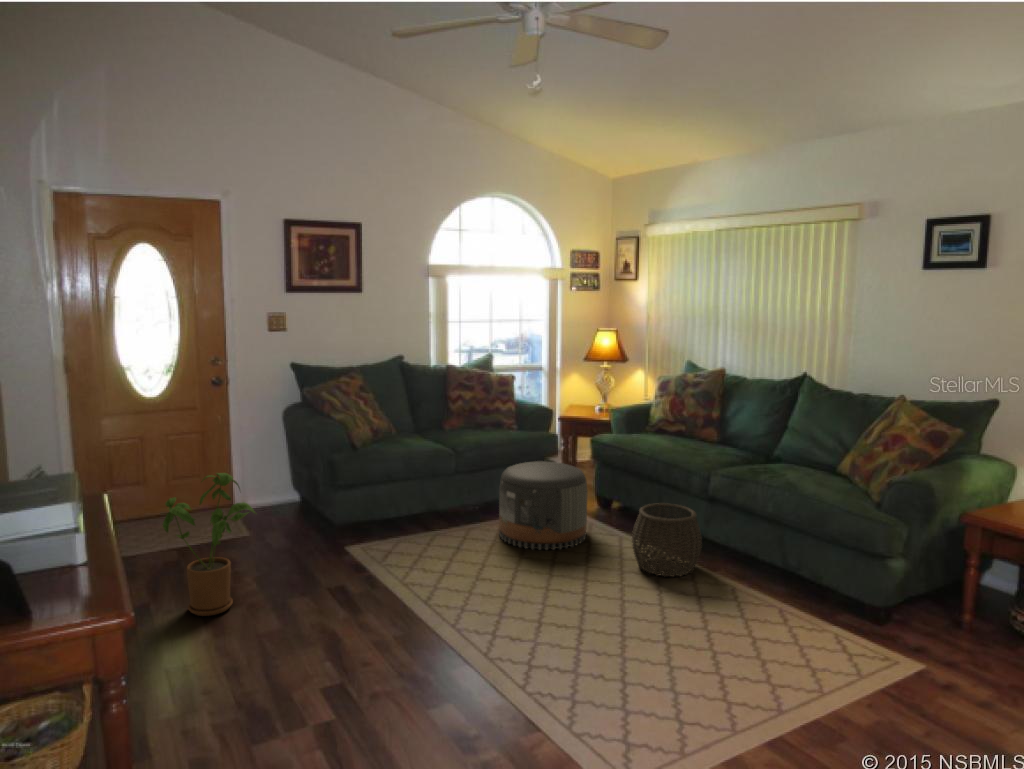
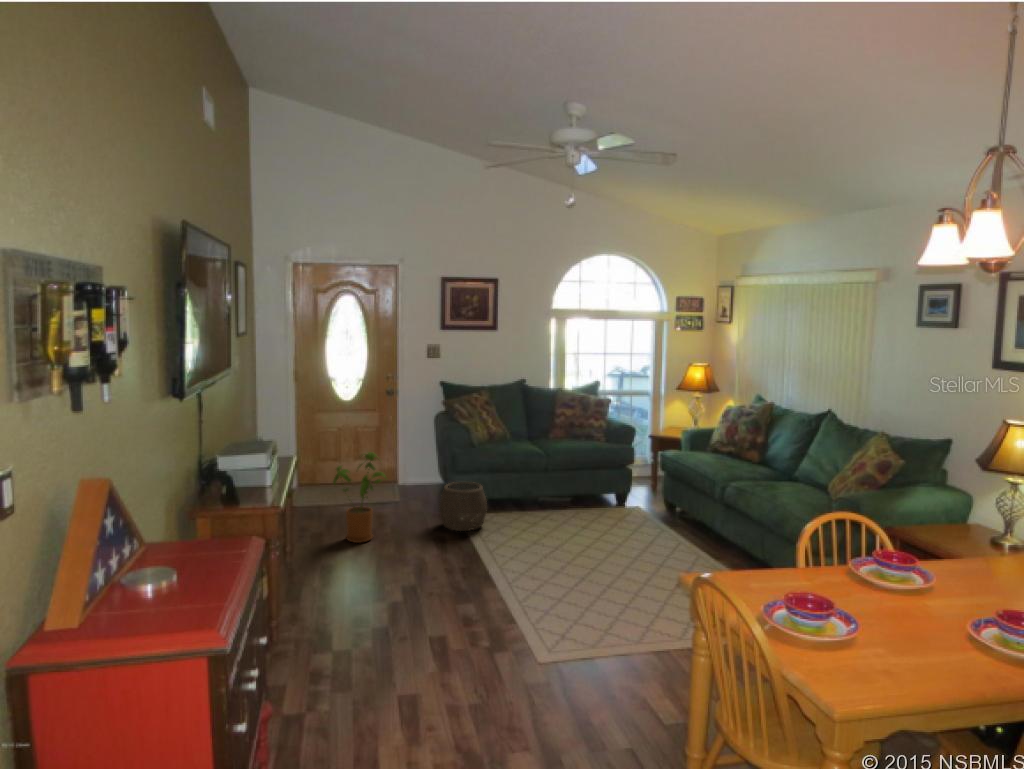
pouf: present [499,461,588,550] -> none [571,466,640,532]
woven basket: present [632,503,702,577] -> present [439,482,487,531]

